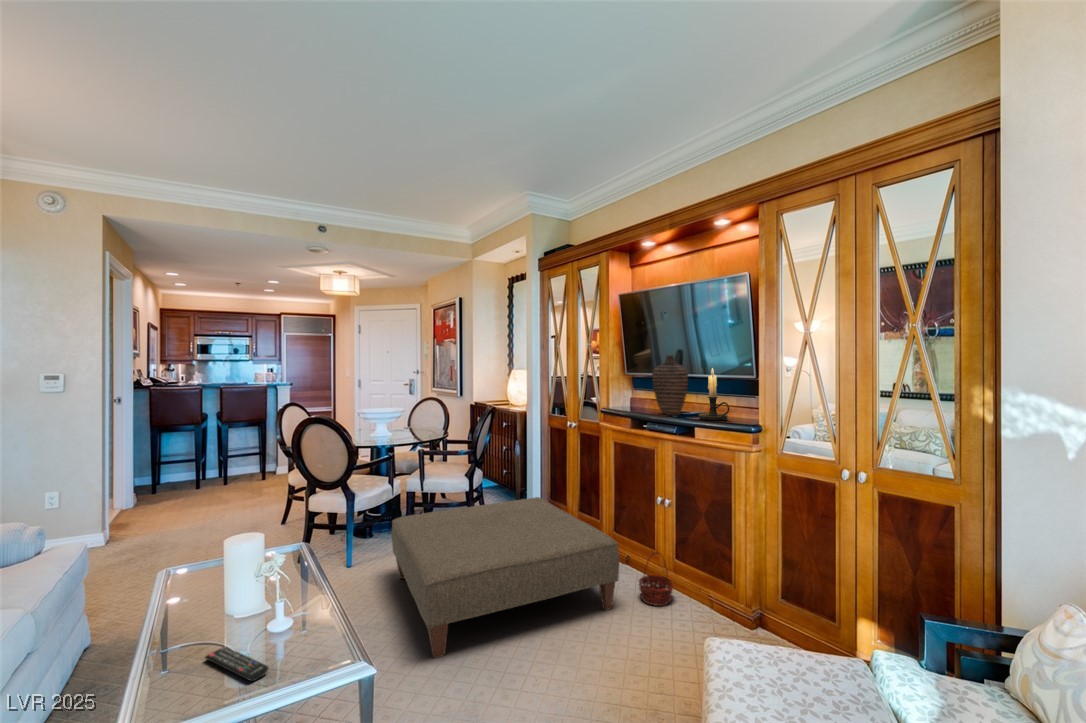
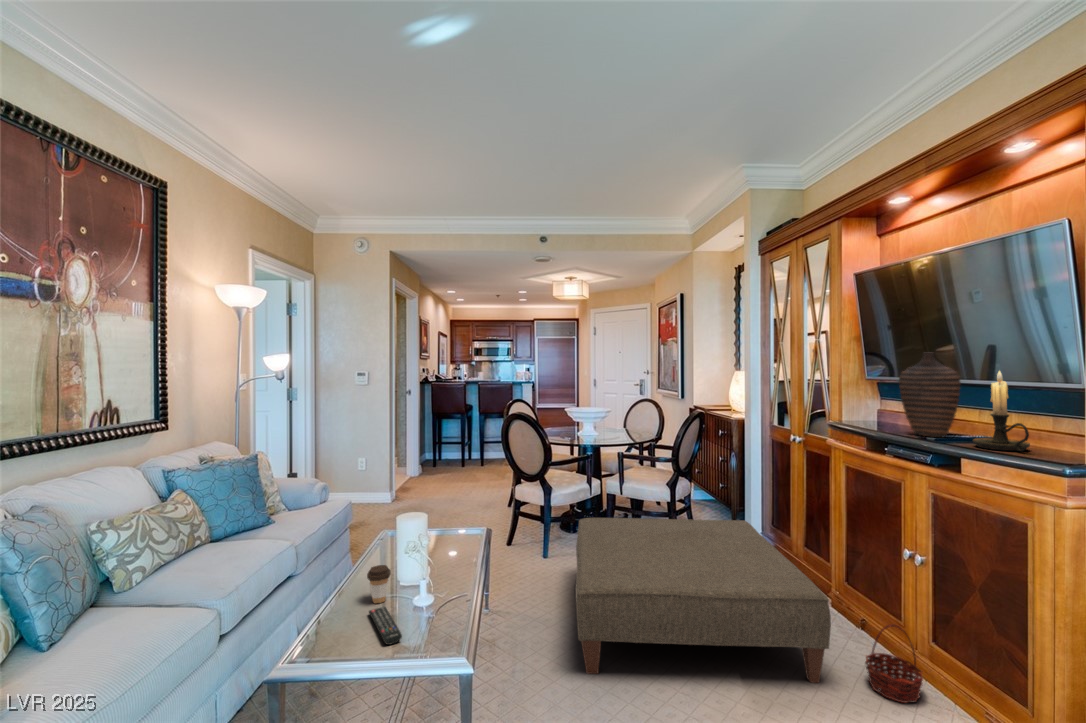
coffee cup: none [192,601,223,648] -> present [367,565,391,603]

